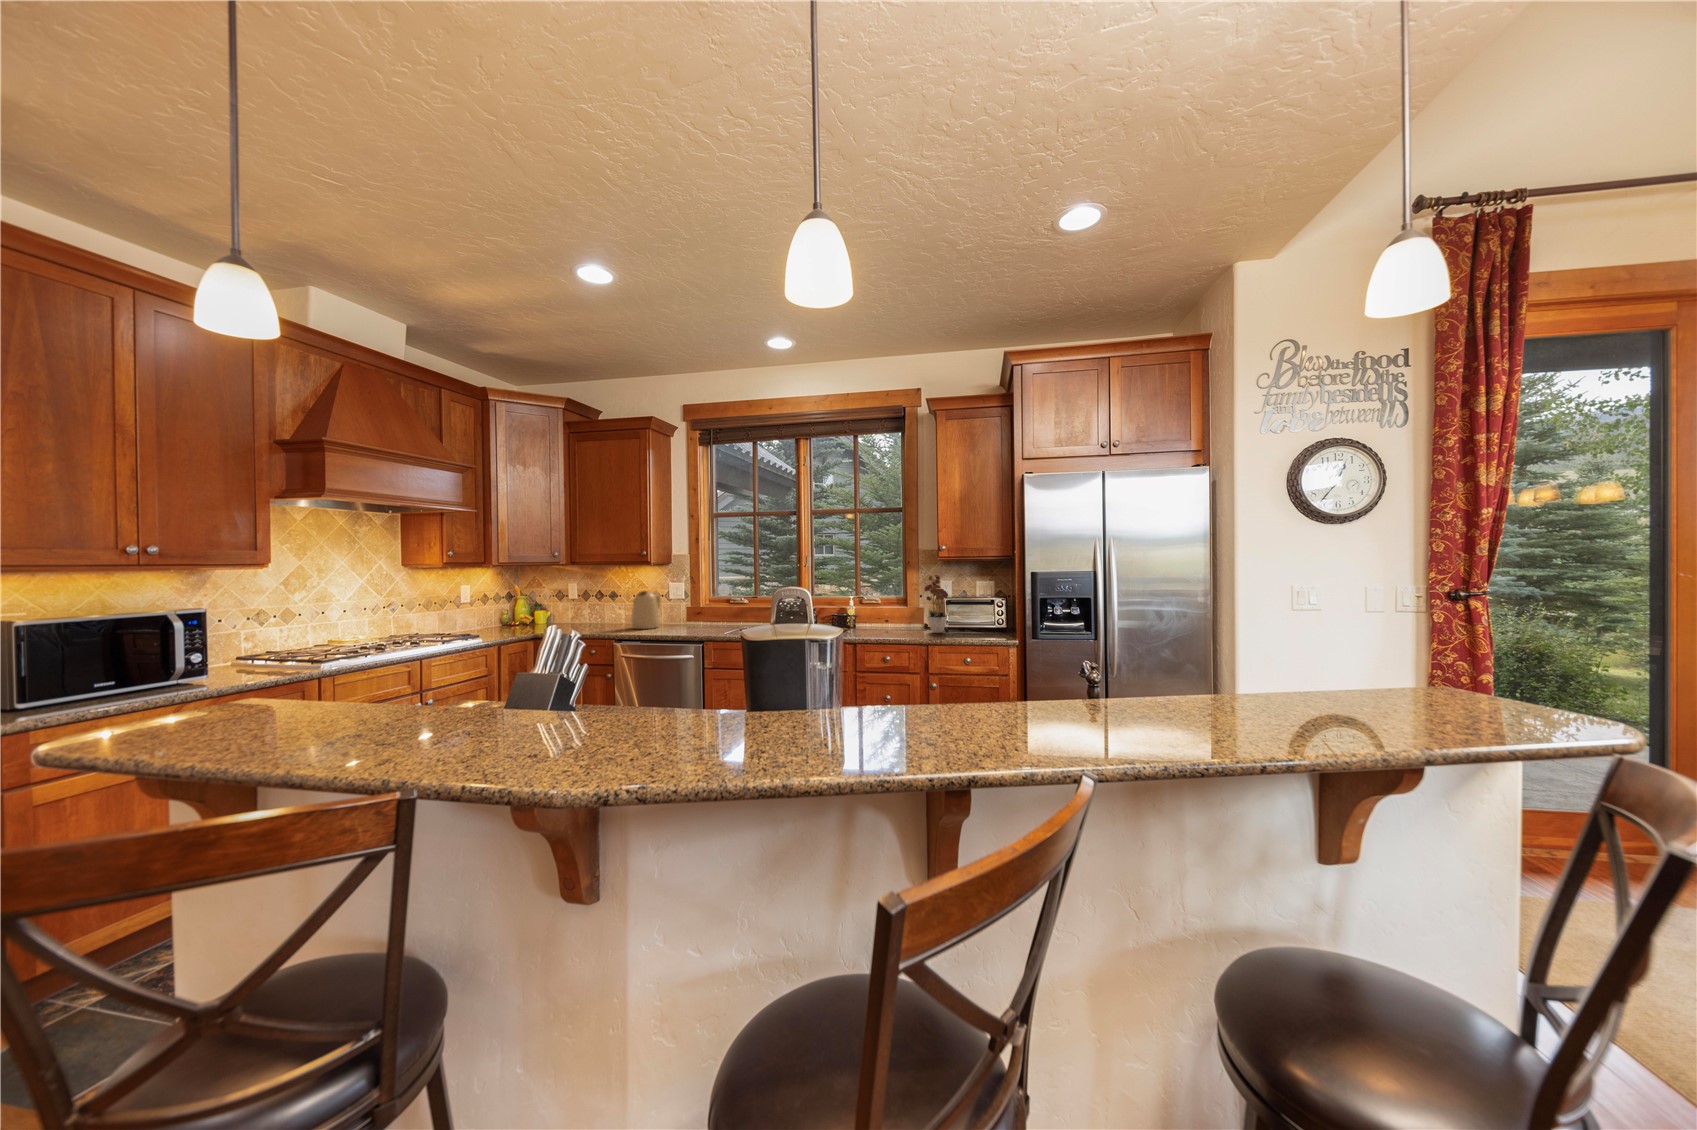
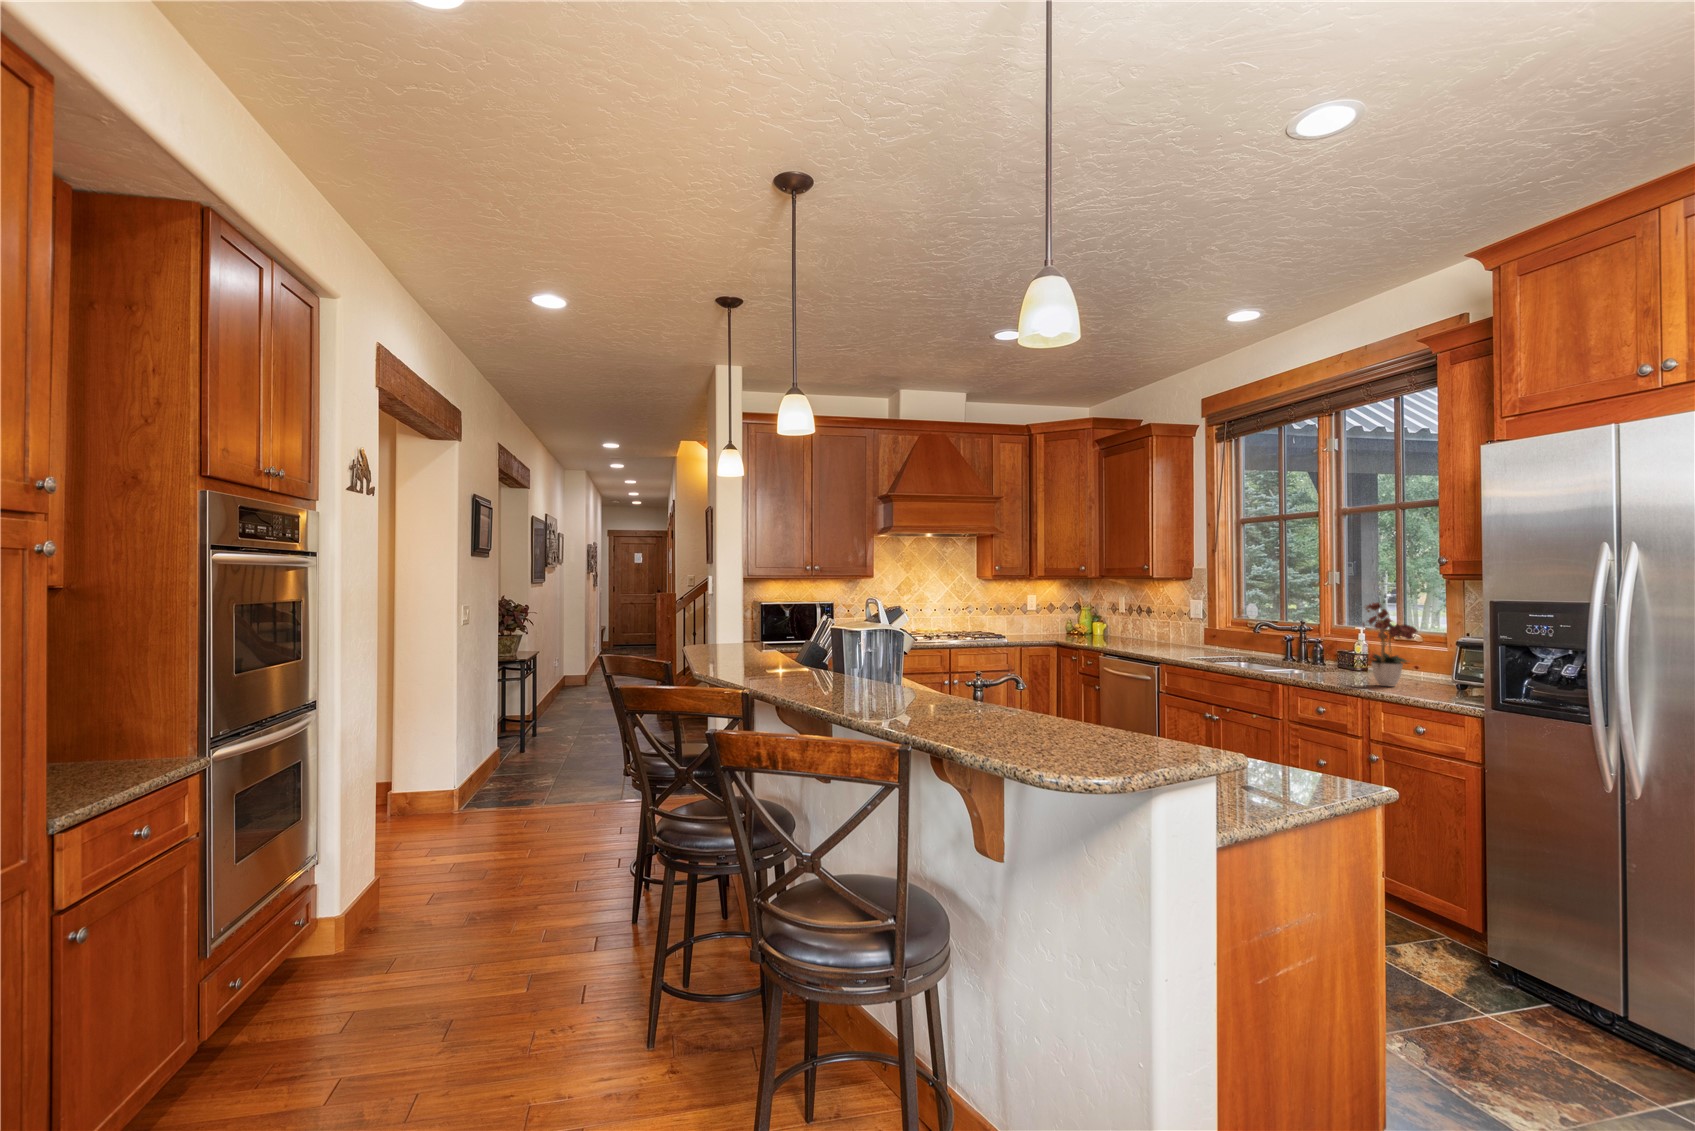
kettle: present [631,591,661,629] -> none [1127,608,1168,647]

